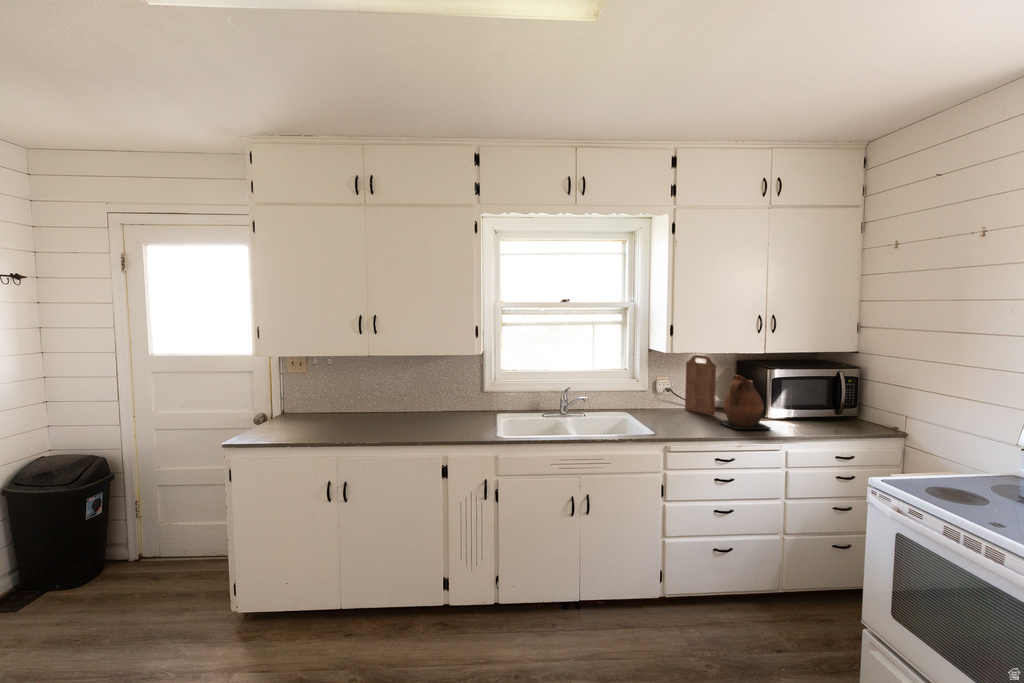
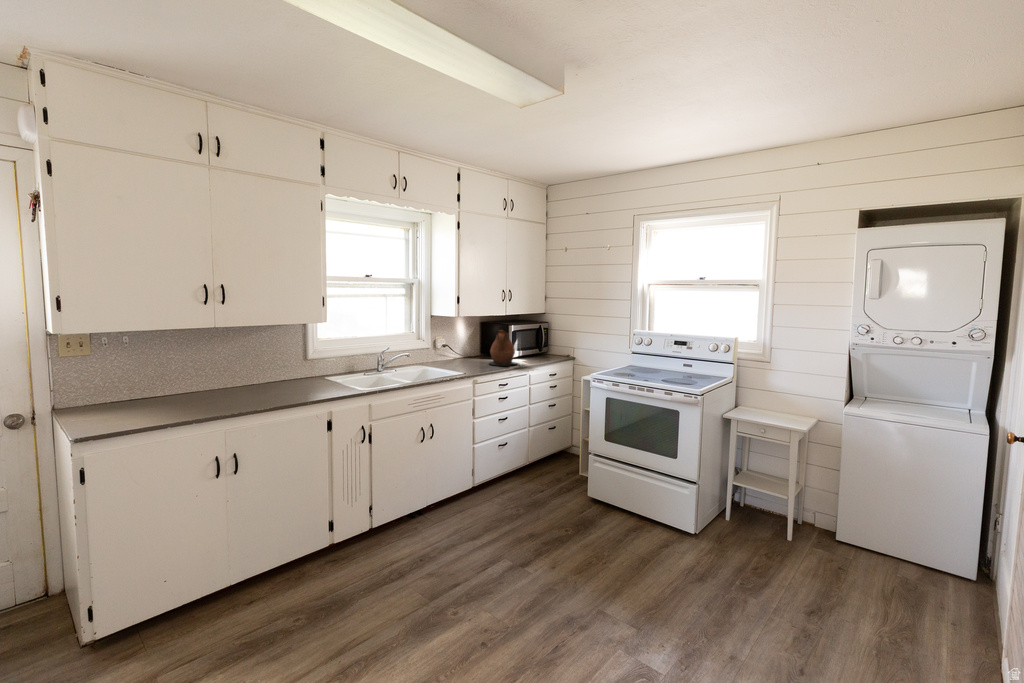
cutting board: present [685,355,716,416] -> none [455,319,479,361]

